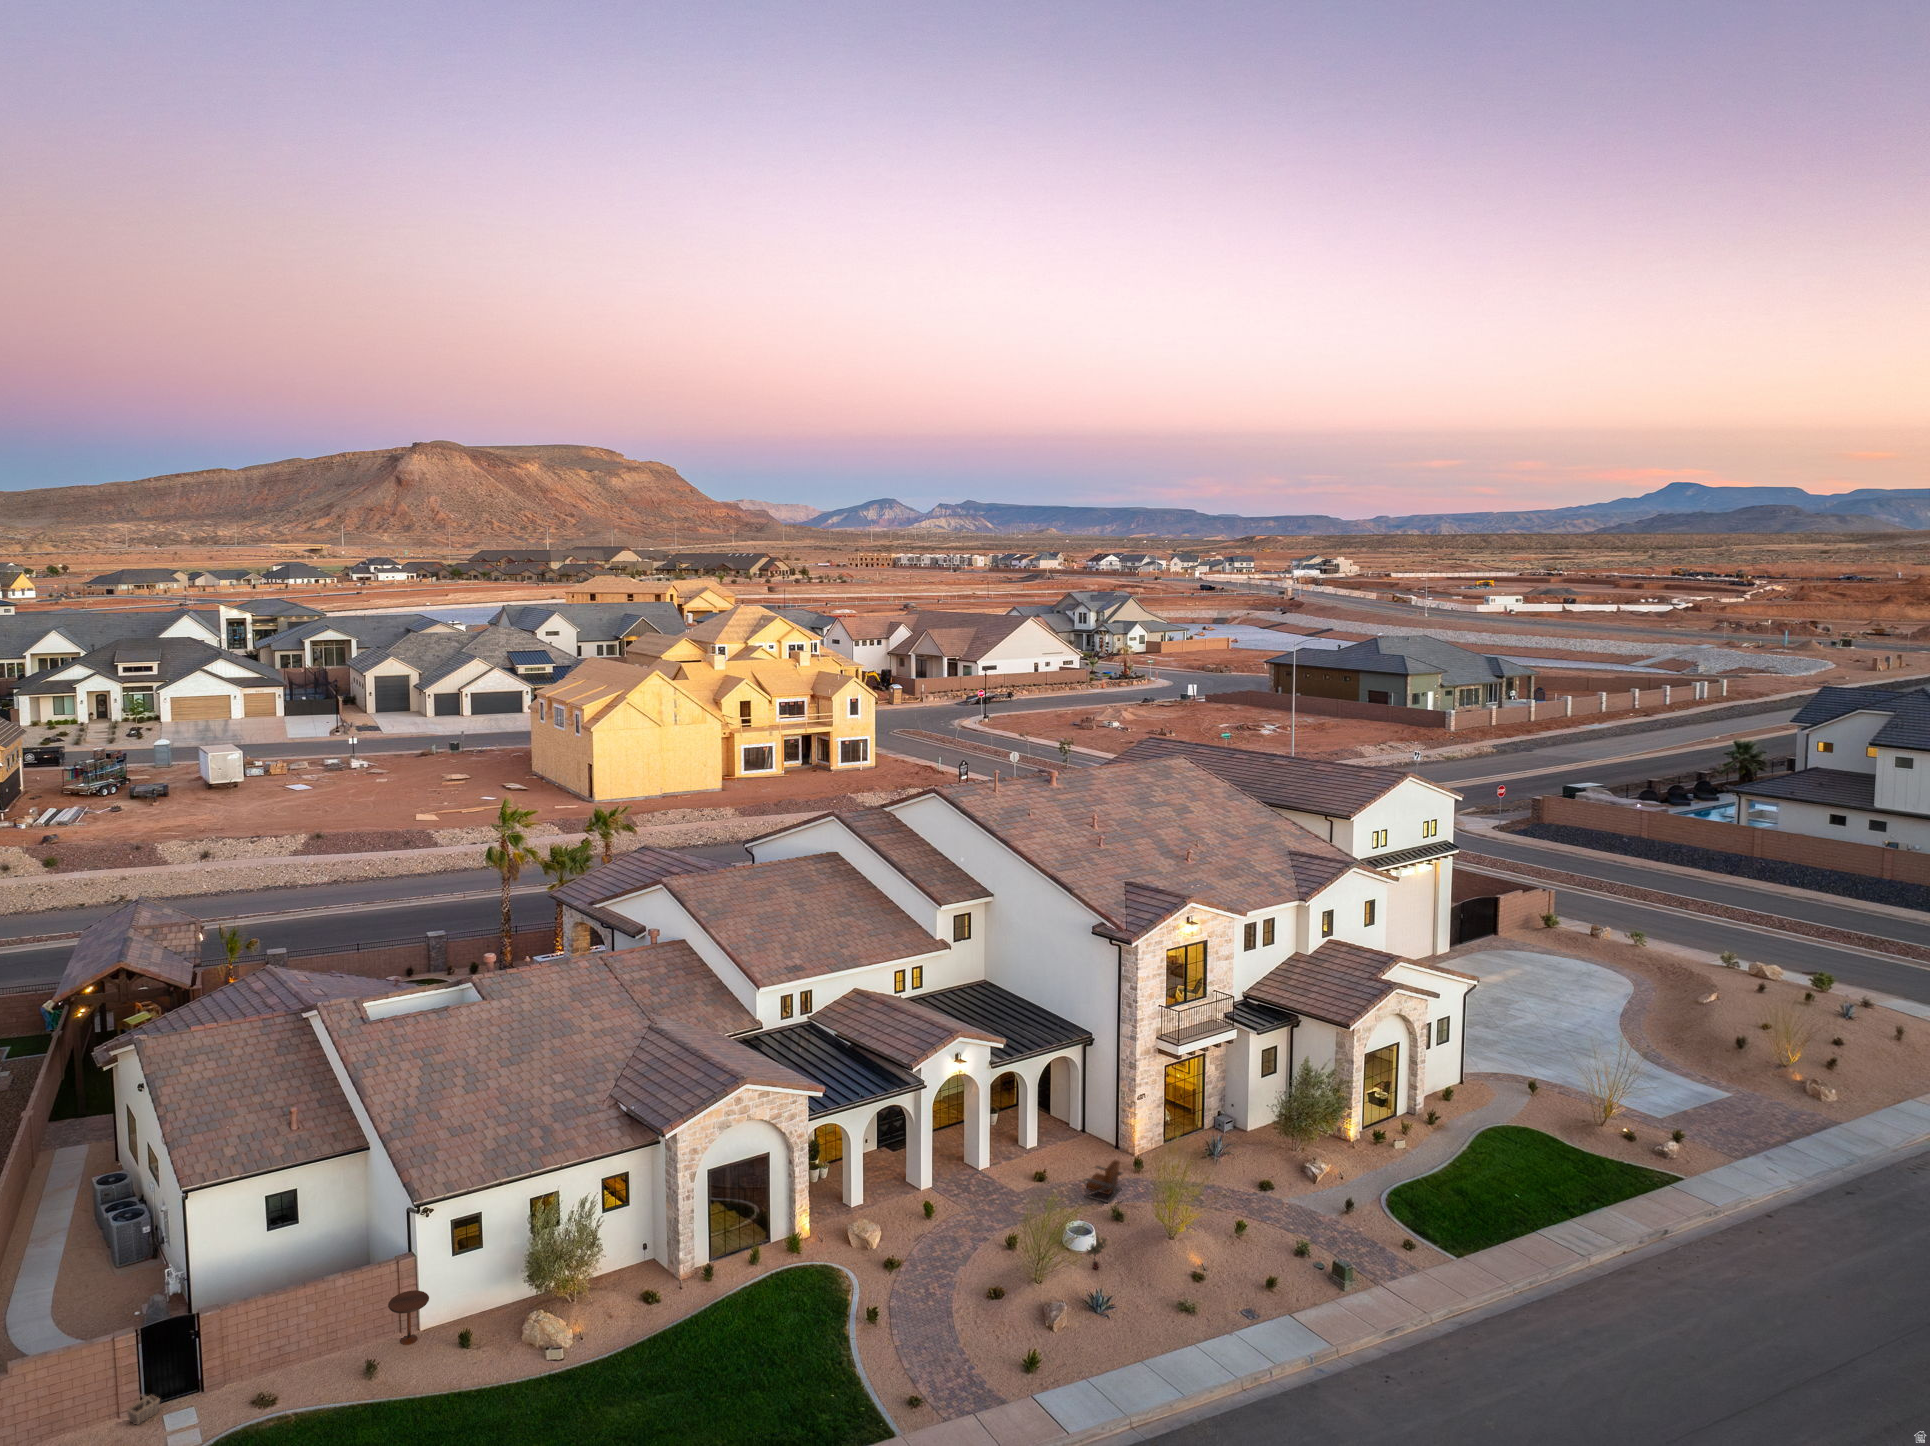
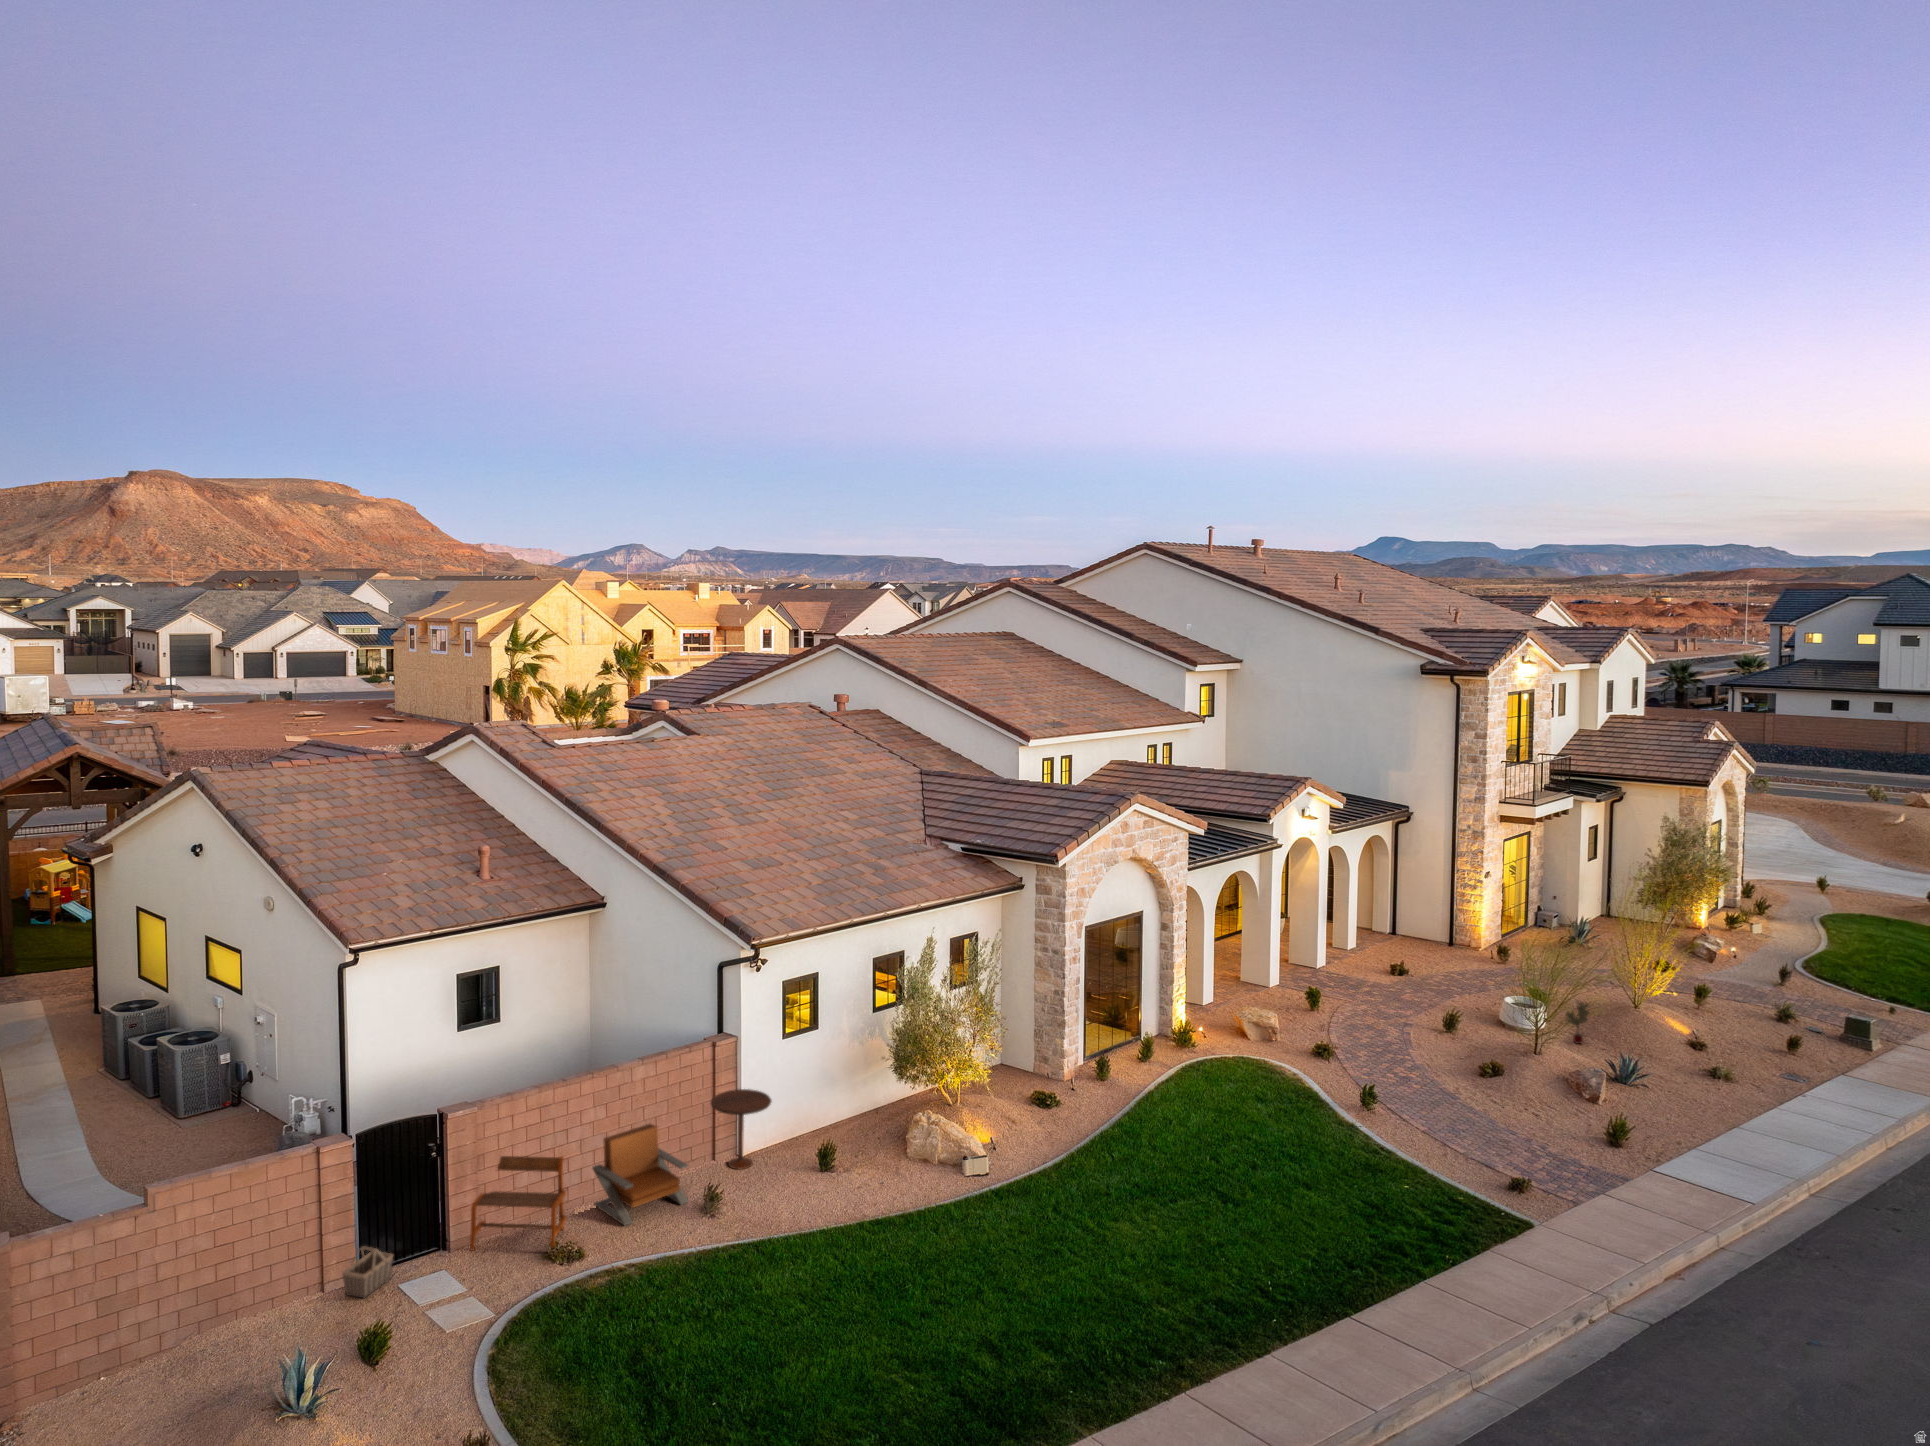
lounge chair: present [1085,1160,1122,1203] -> present [593,1124,688,1225]
bench: none [212,1337,274,1402] -> present [470,1156,567,1250]

